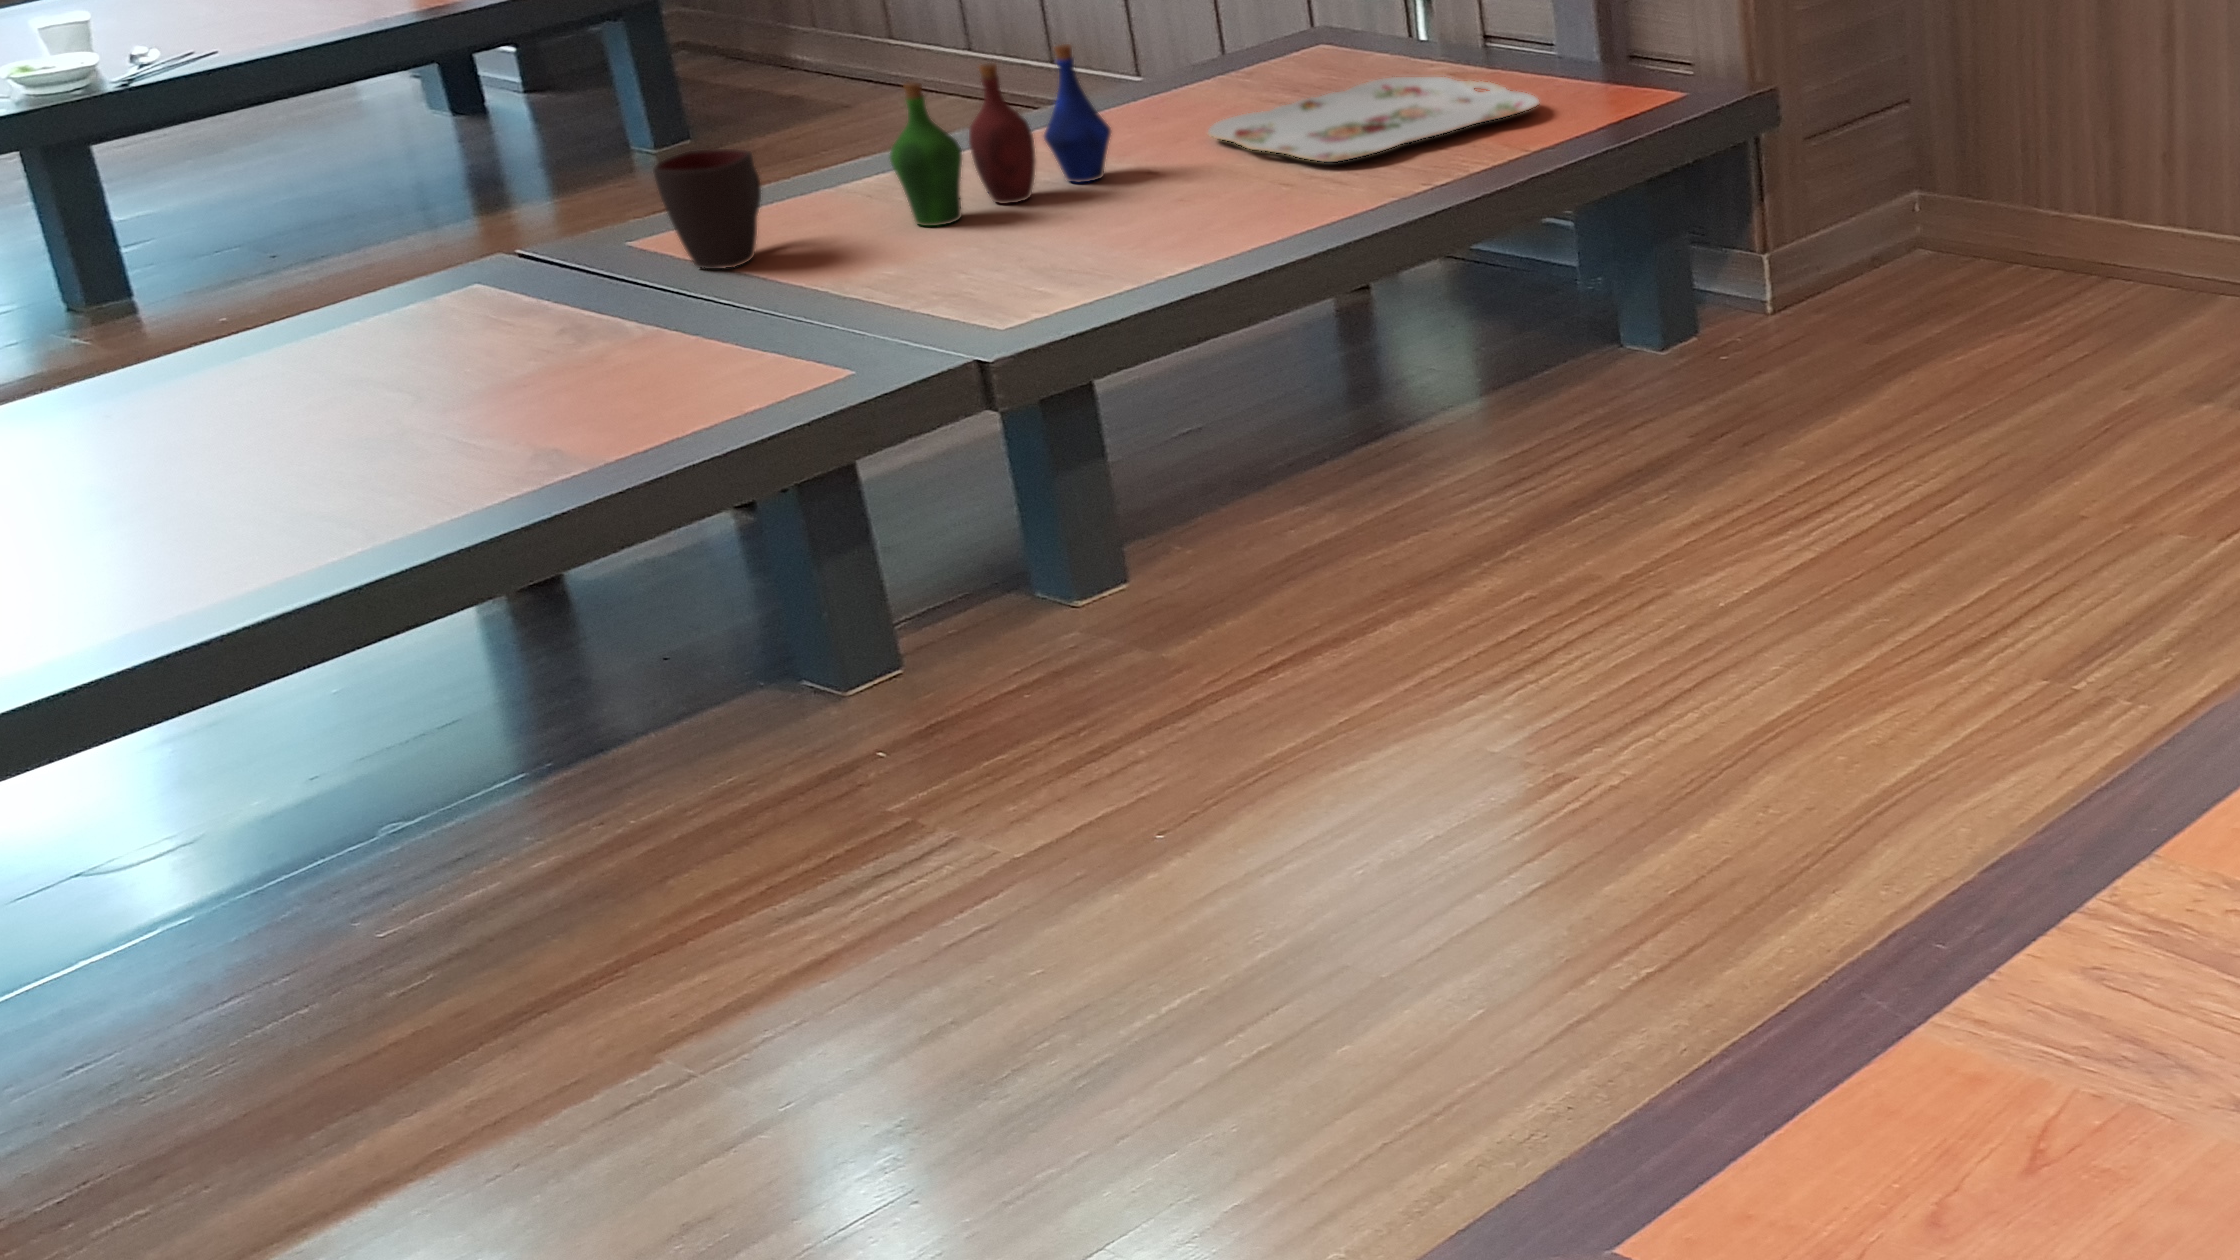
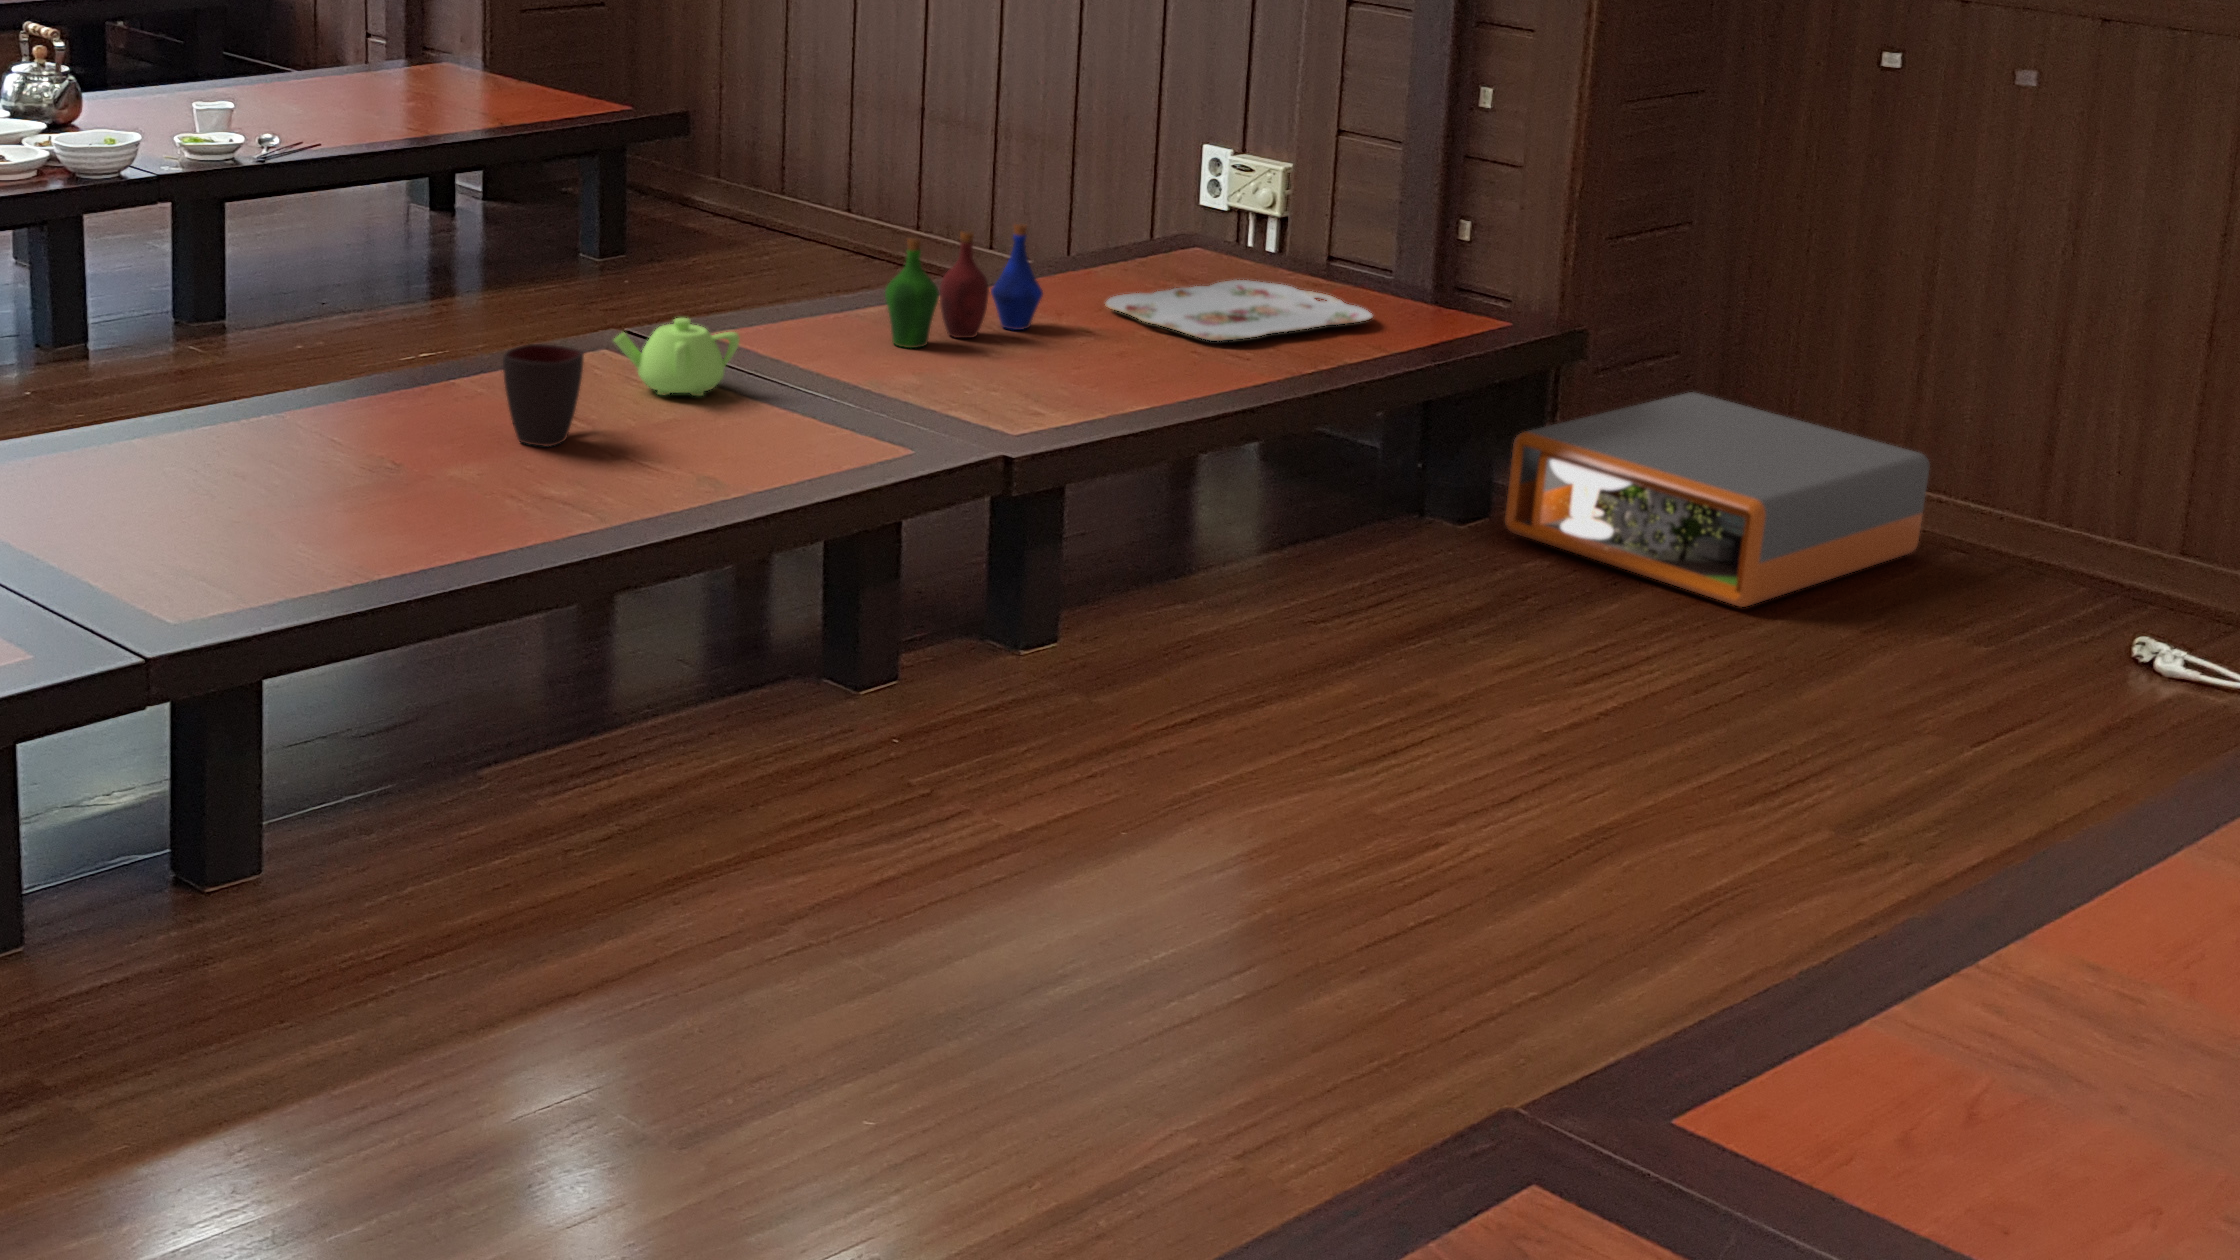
storage box: none [1722,142,2207,399] -> present [1505,392,1930,607]
cup: present [653,149,761,269] -> present [503,344,584,446]
teapot: none [492,233,666,340] -> present [614,318,740,396]

